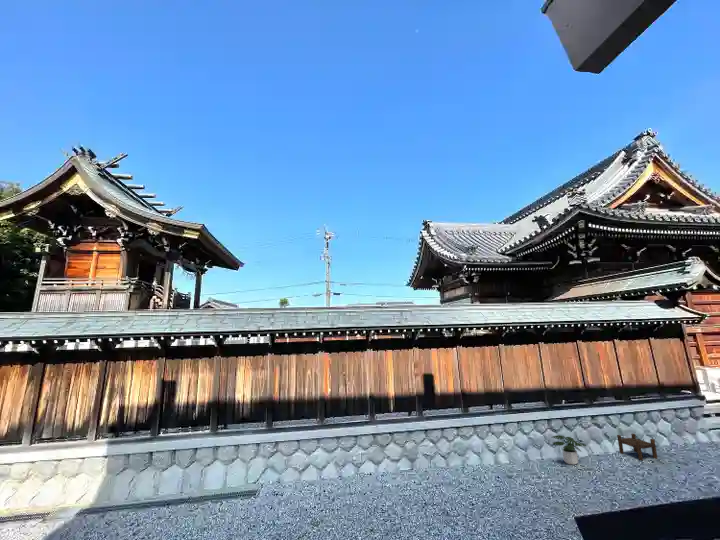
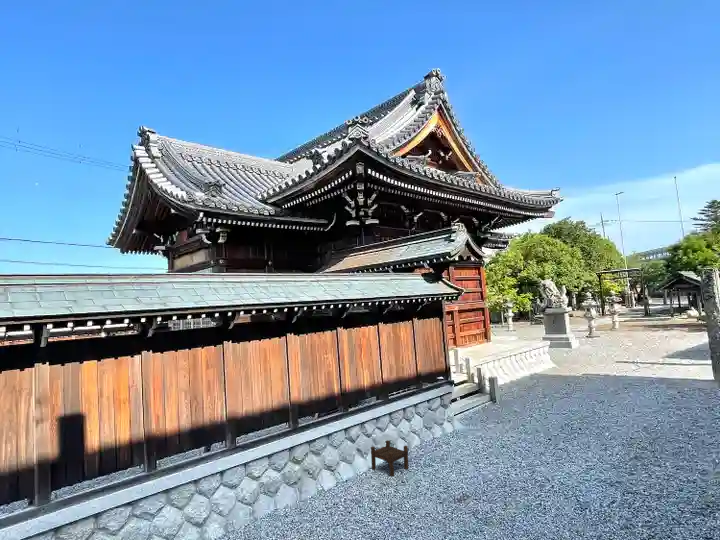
potted plant: present [552,435,586,465] -> none [290,467,333,508]

